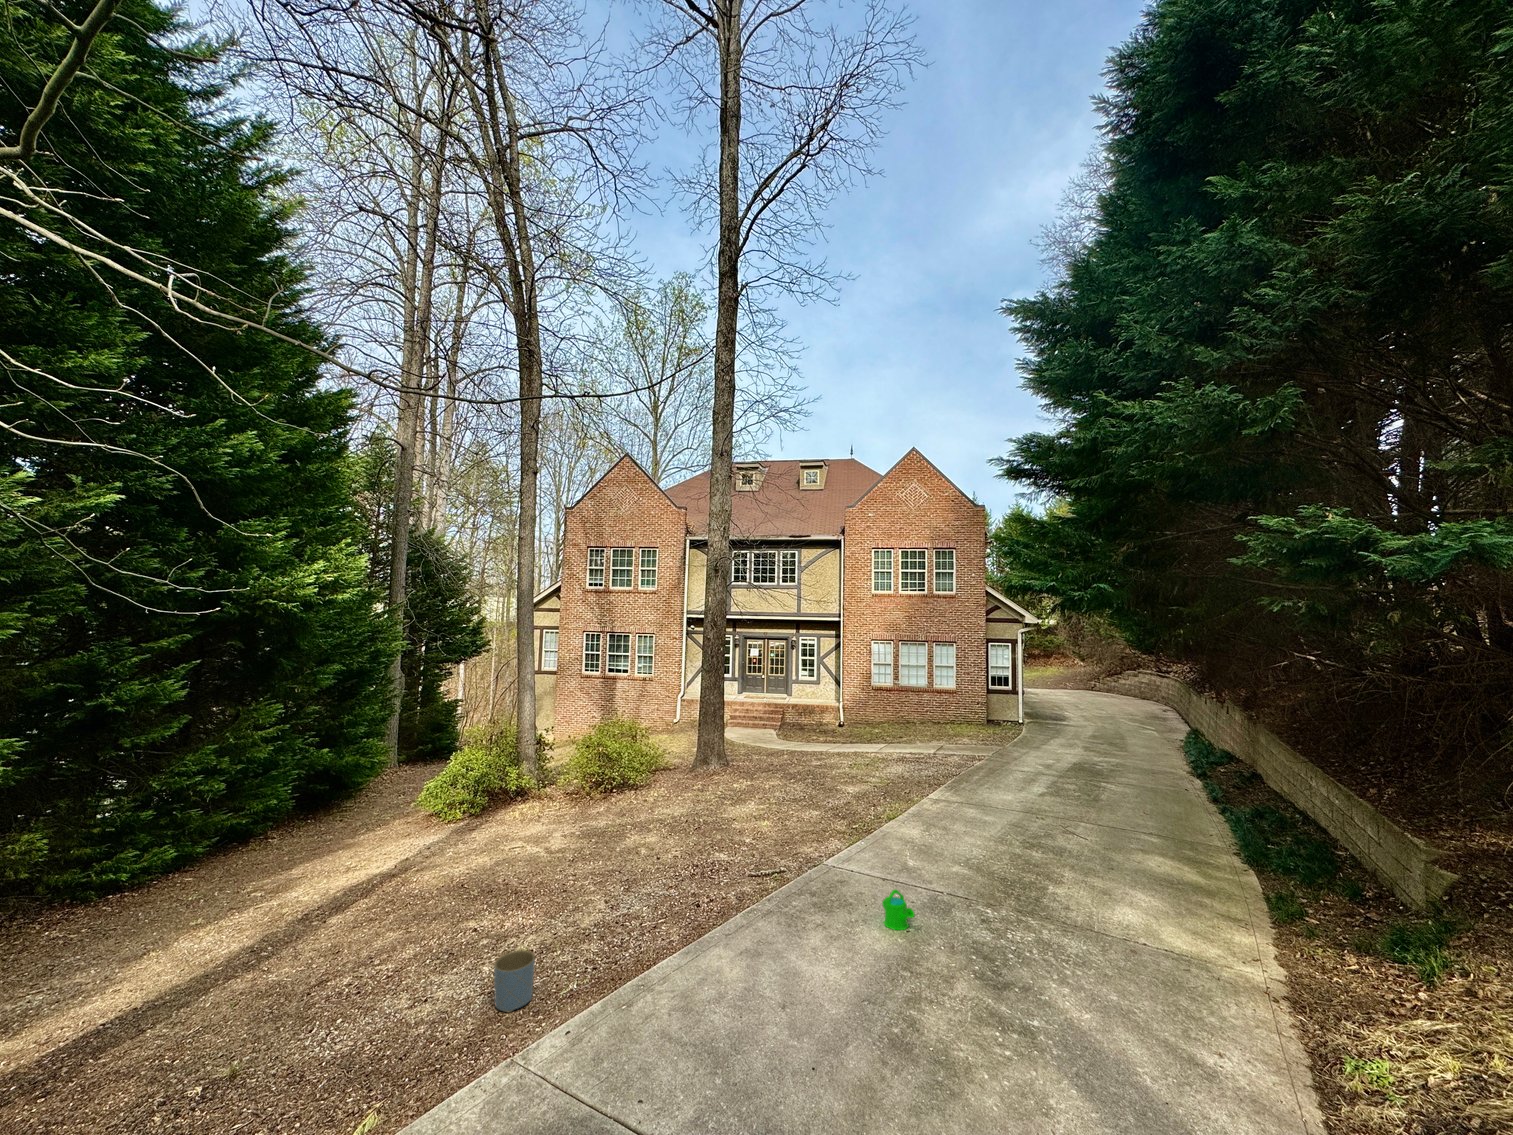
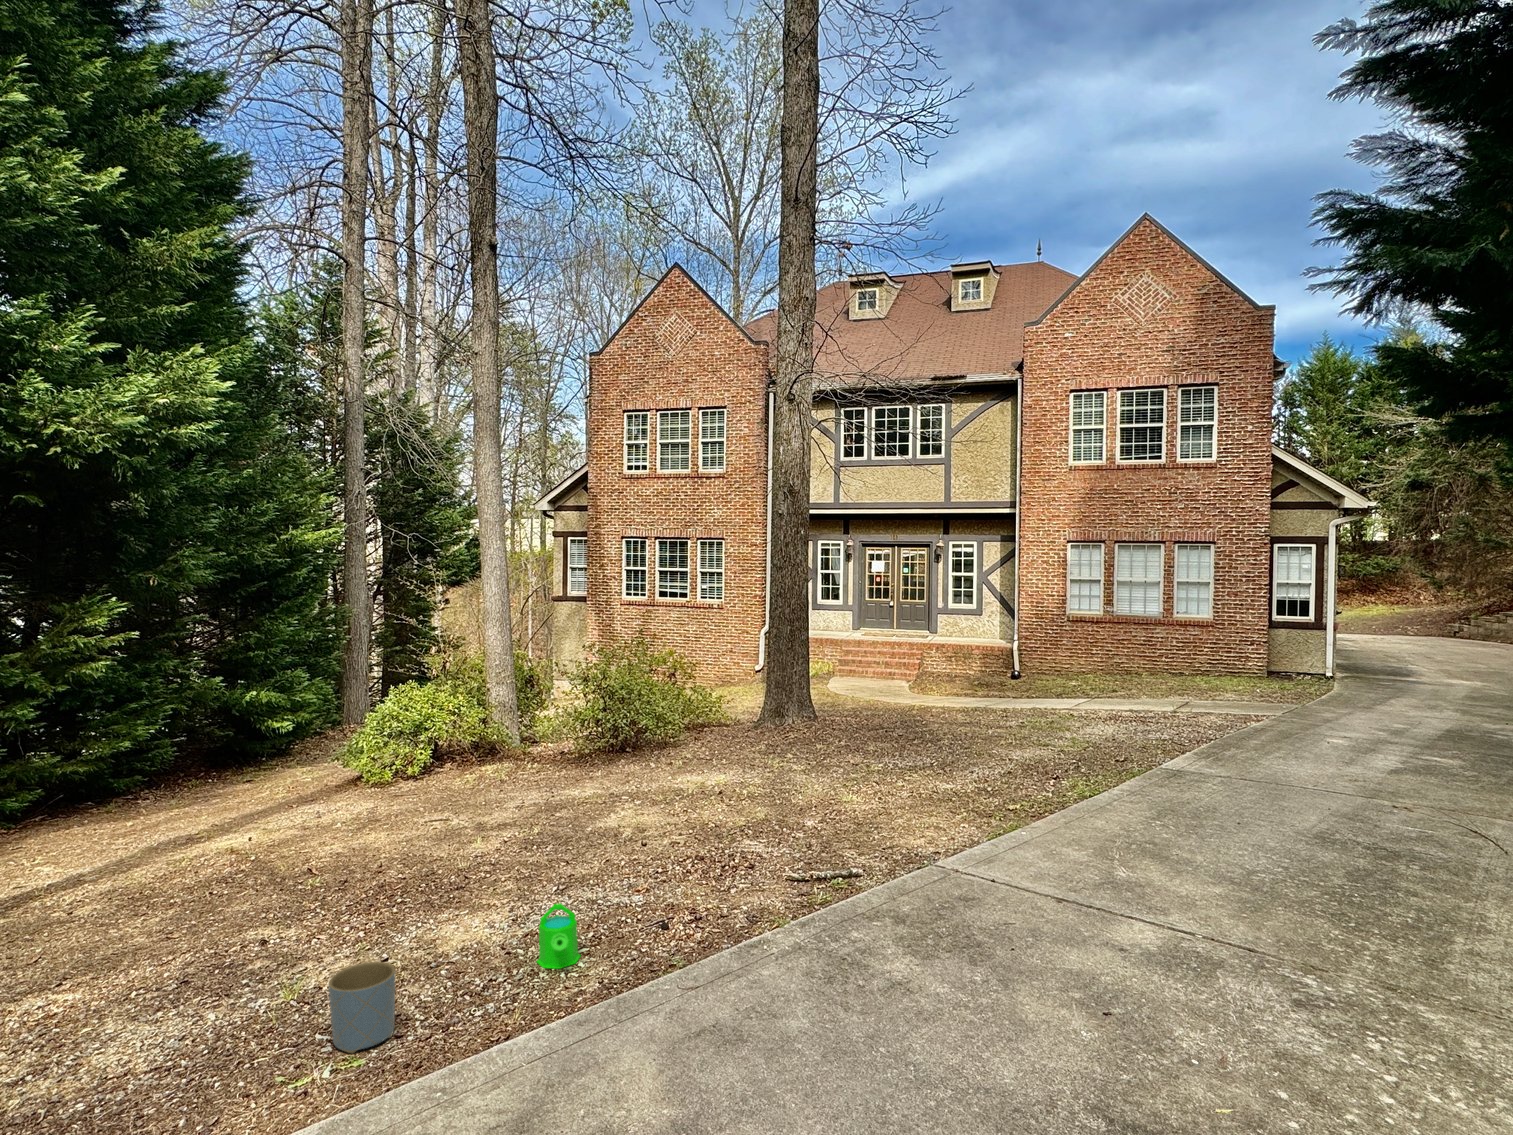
watering can: present [882,890,914,930] -> present [537,903,581,969]

